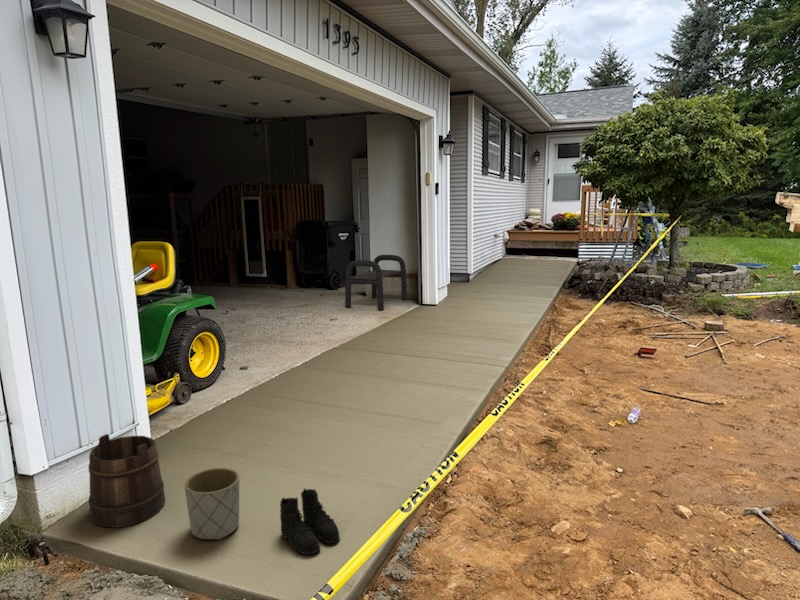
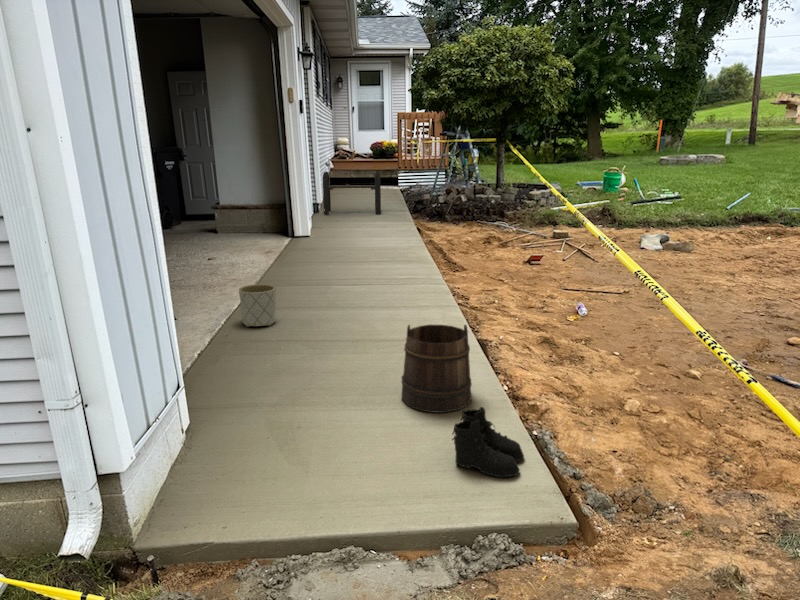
bench: present [345,255,407,310] -> present [323,171,381,215]
bucket: present [88,434,165,528] -> present [401,325,472,413]
planter: present [185,468,239,540] -> present [239,284,276,327]

